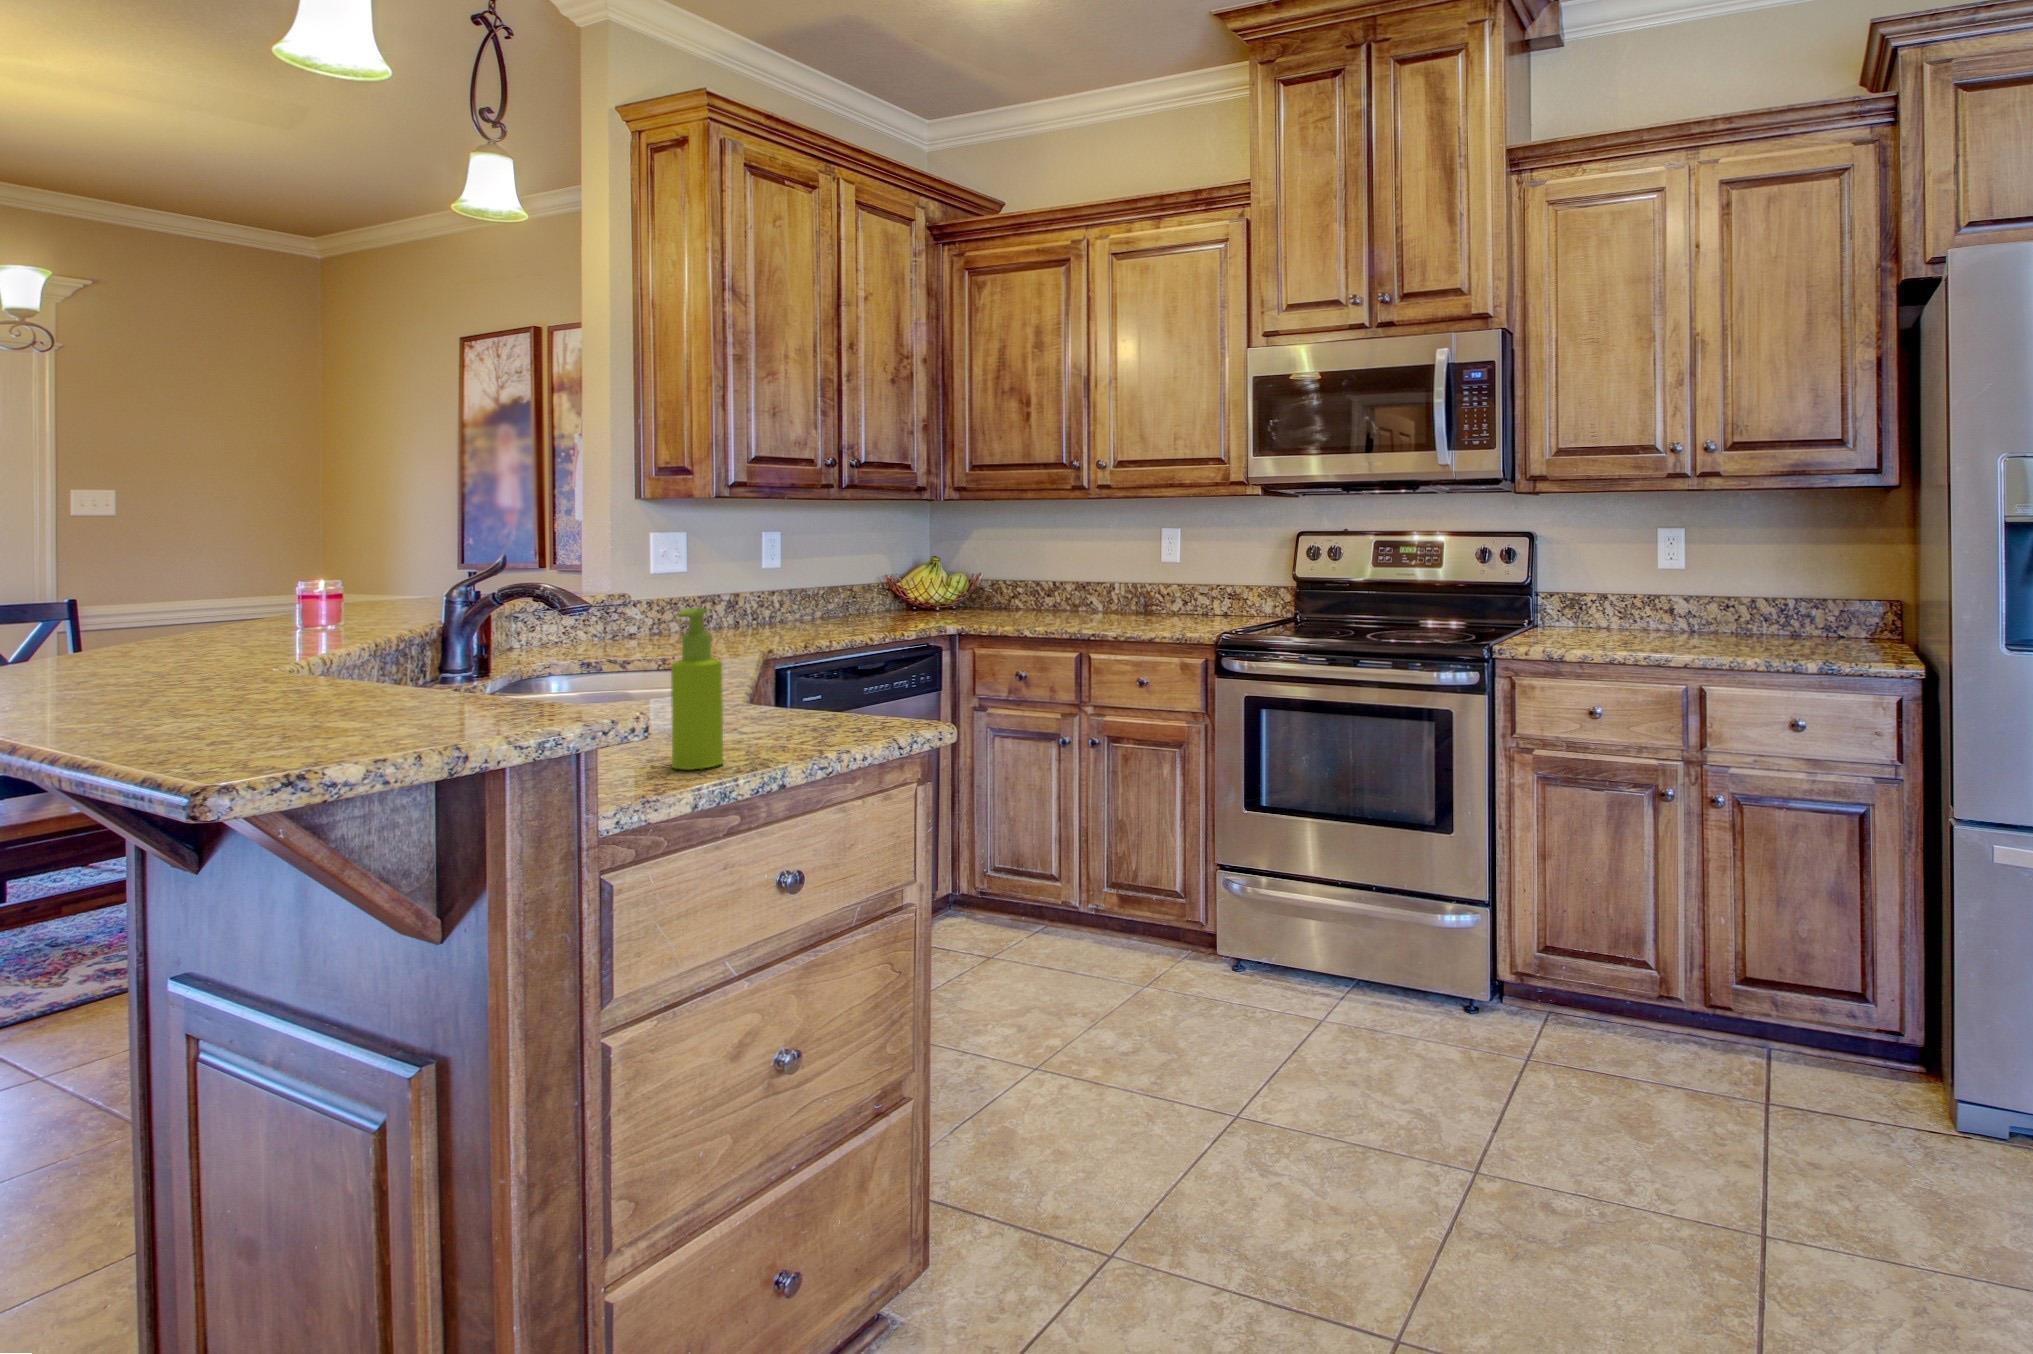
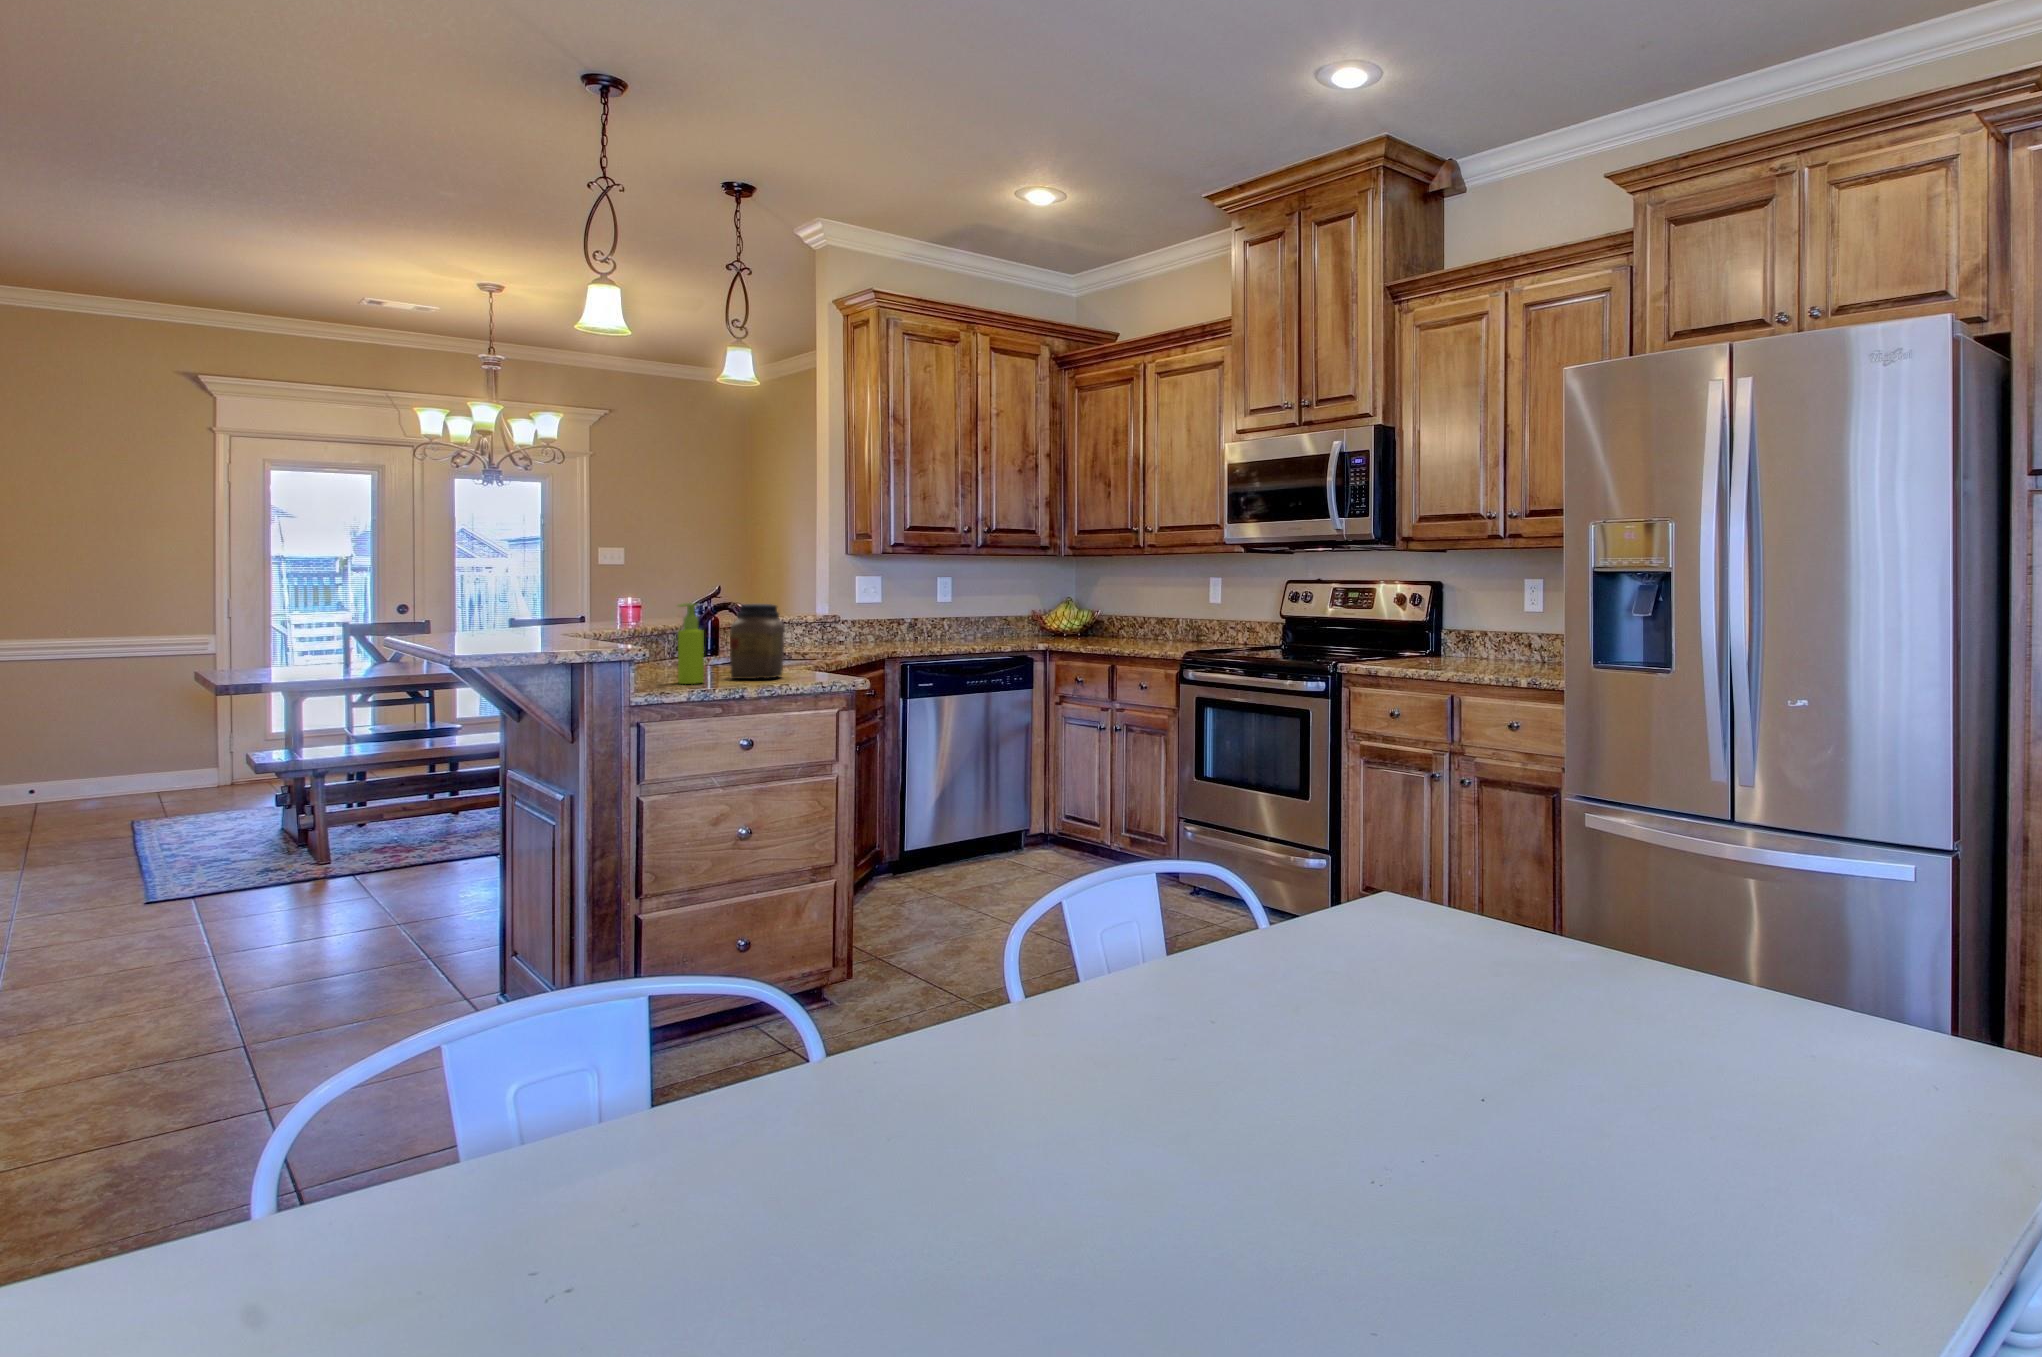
jar: none [737,600,828,747] -> present [730,604,785,679]

